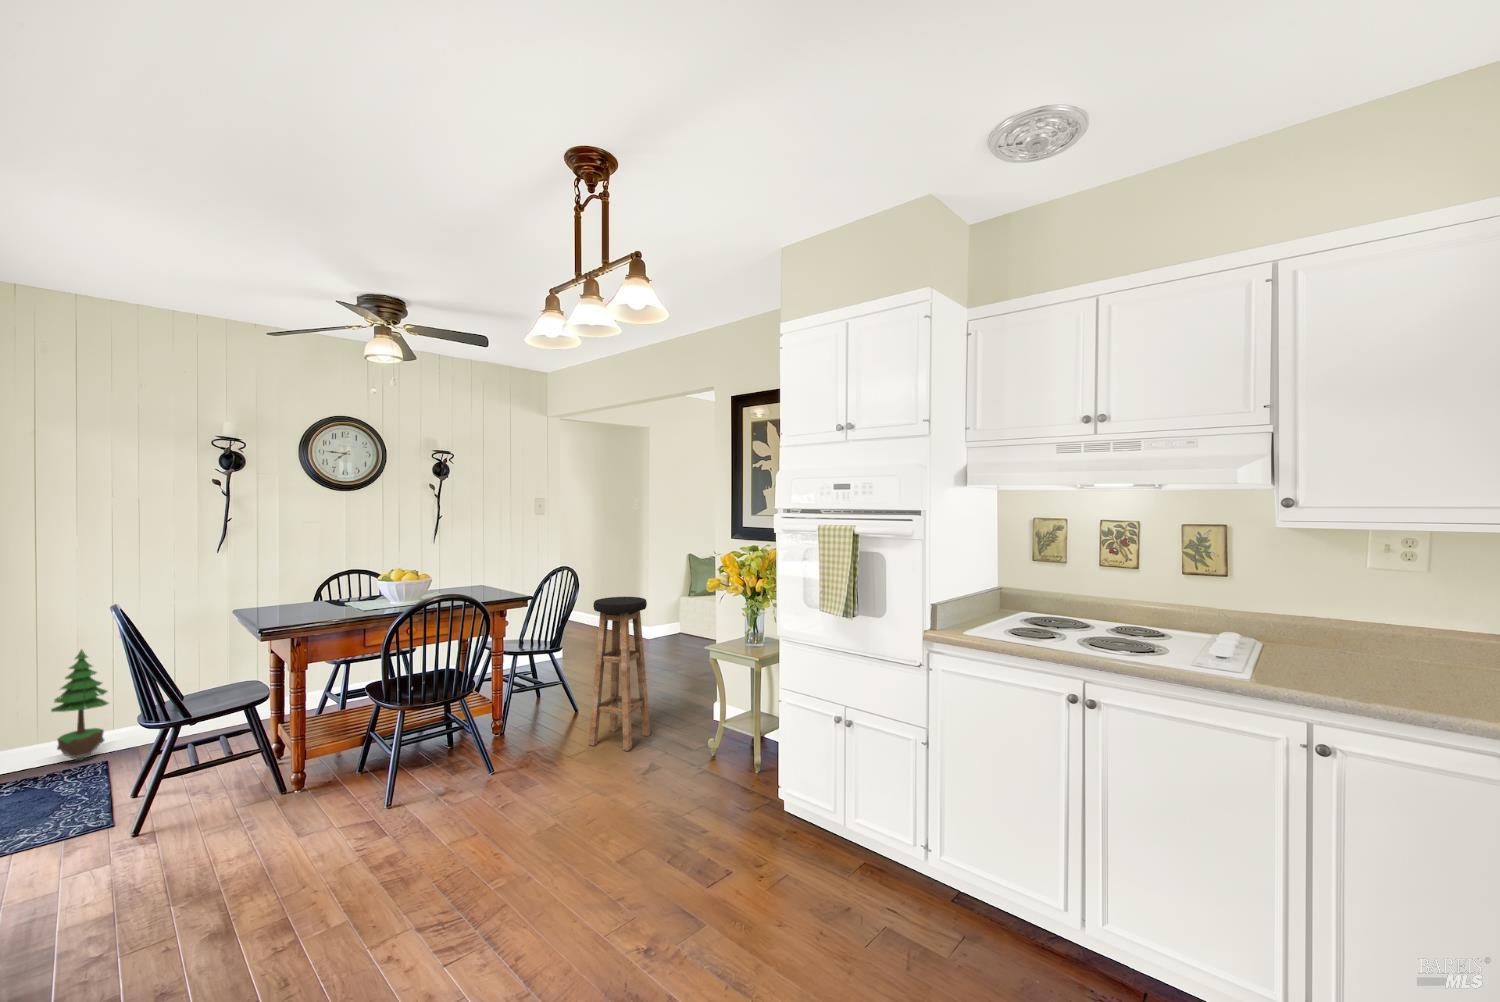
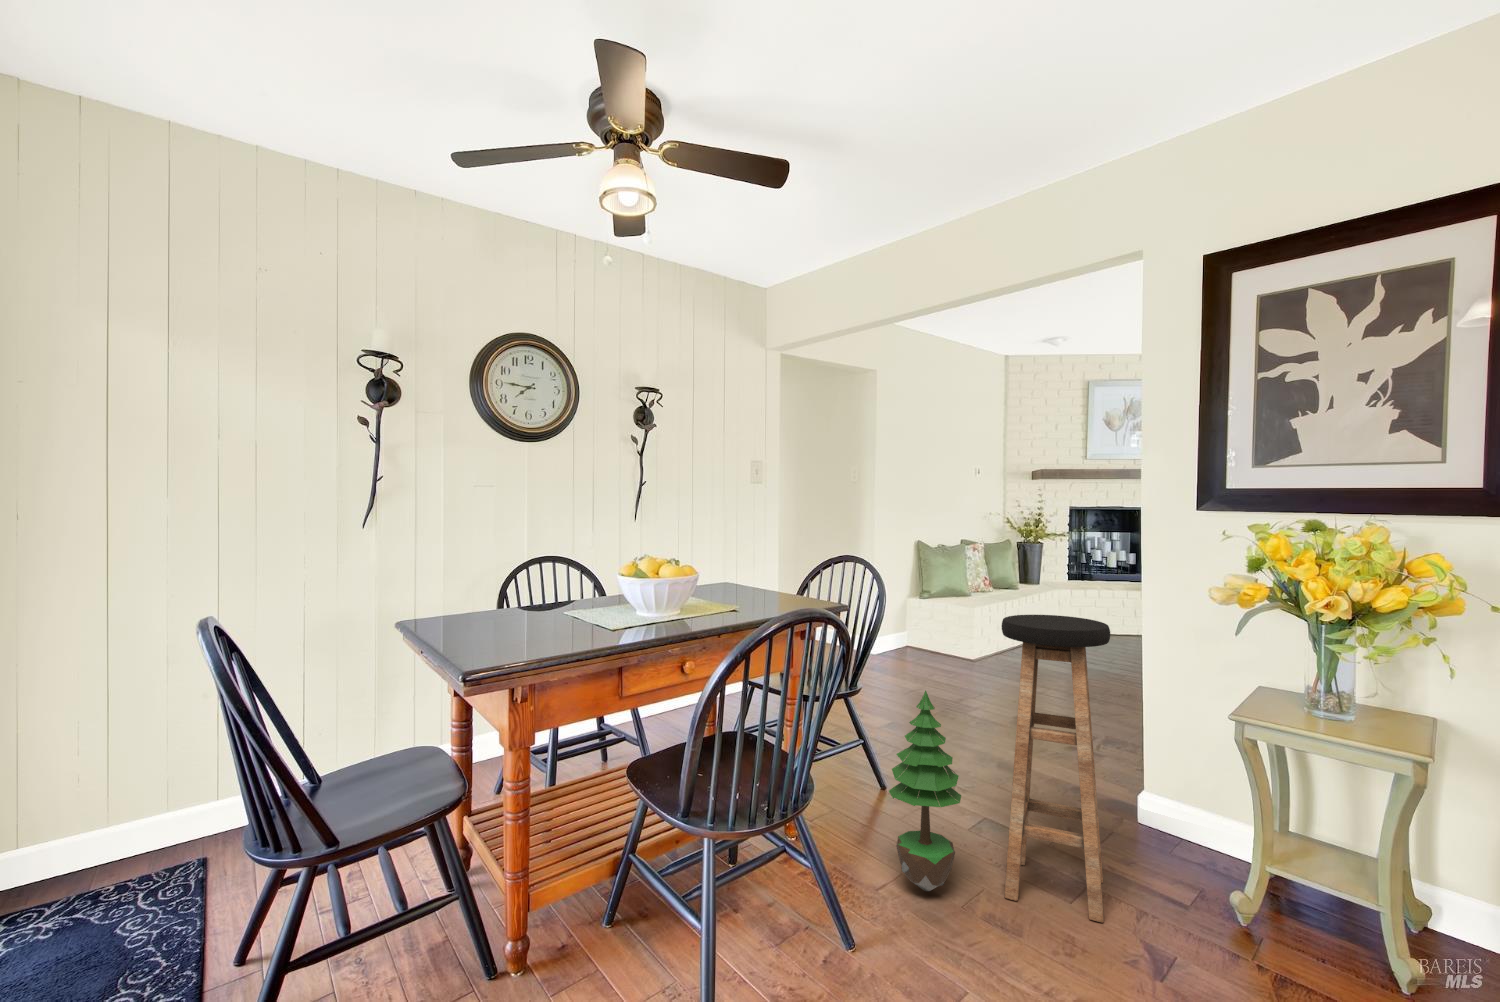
potted tree: present [51,650,108,761] -> present [889,691,961,891]

